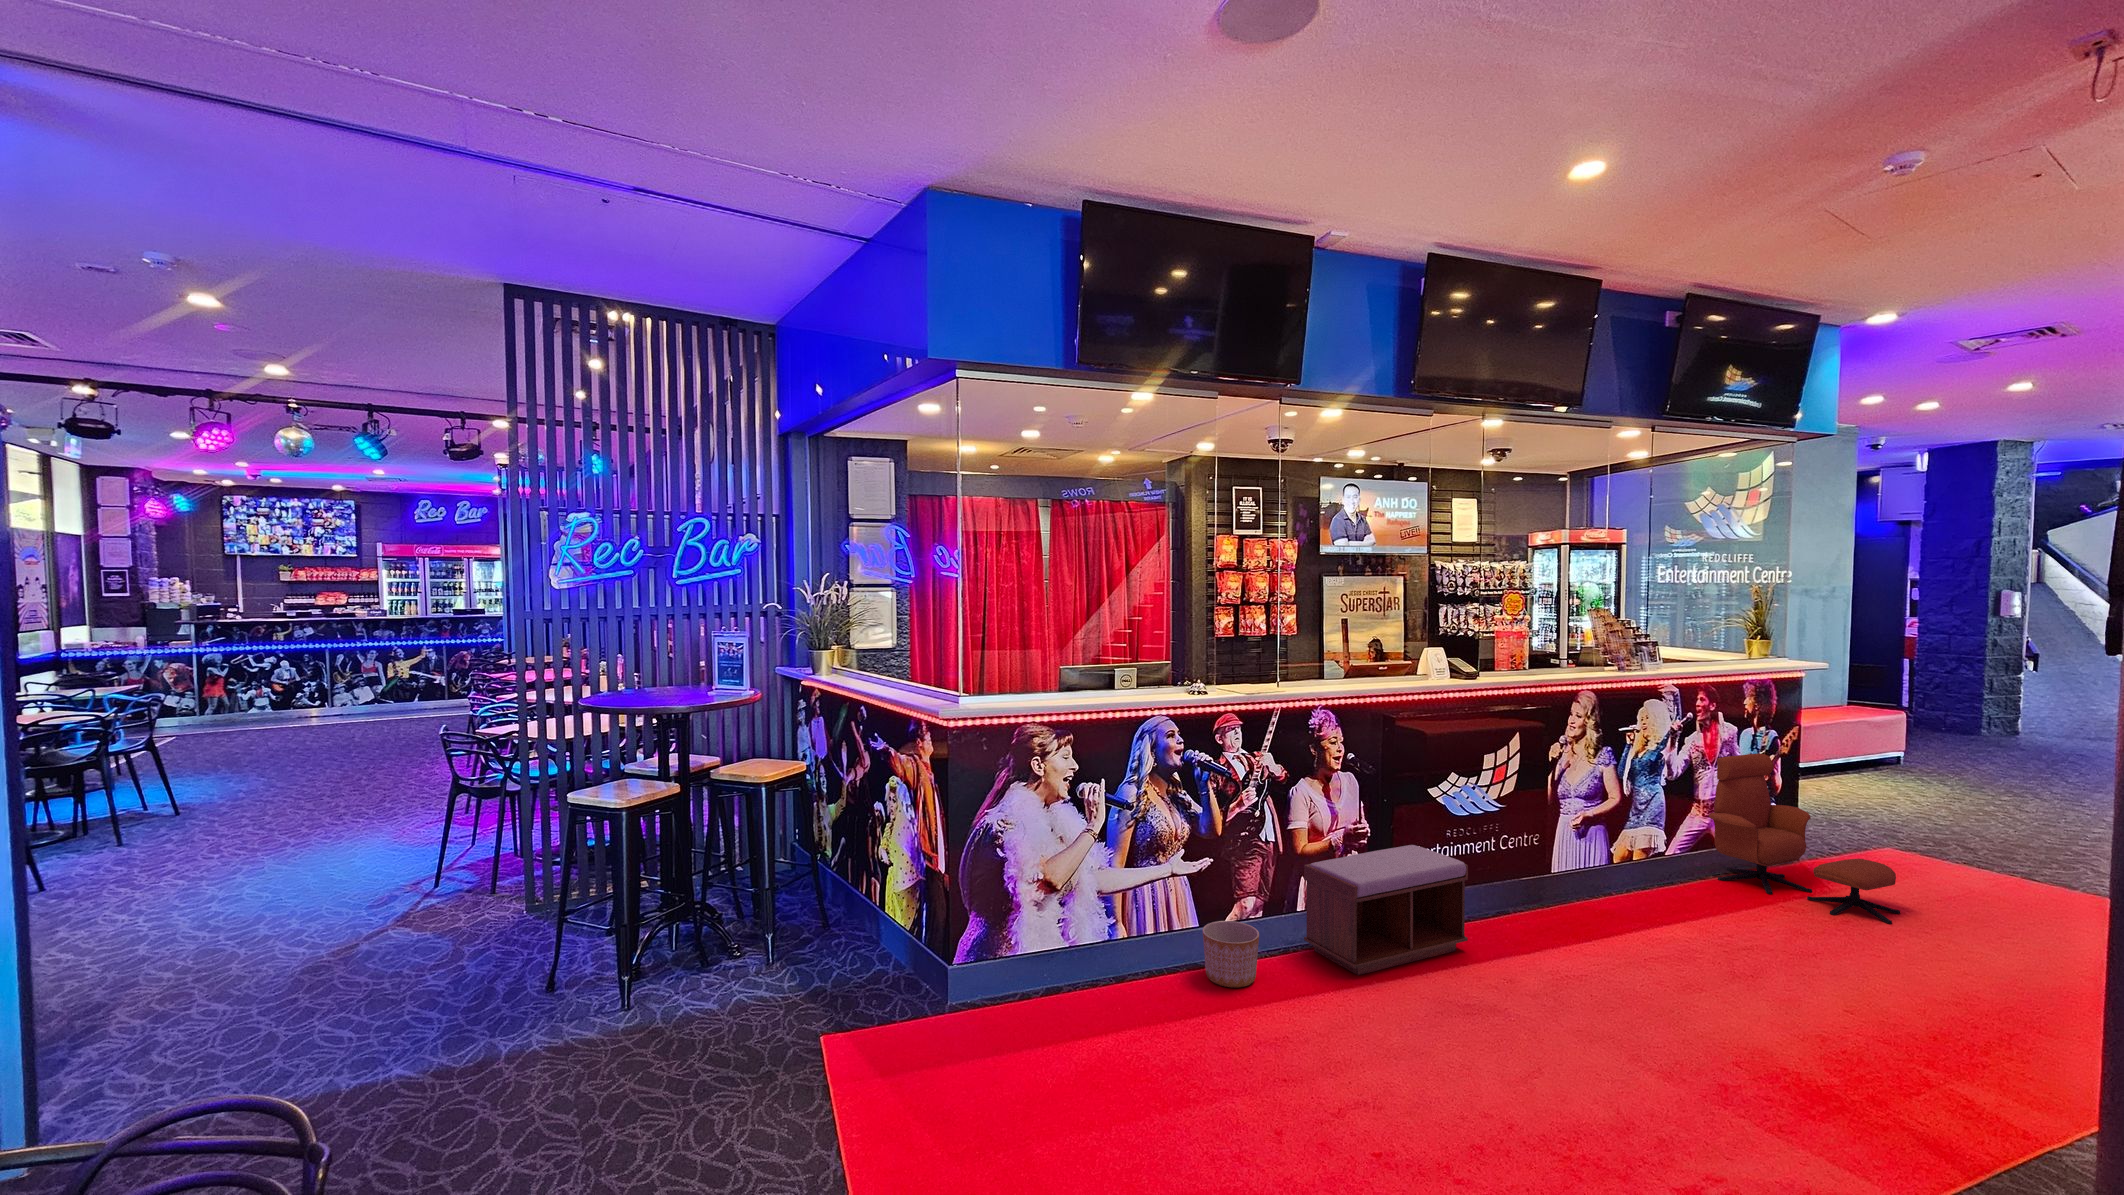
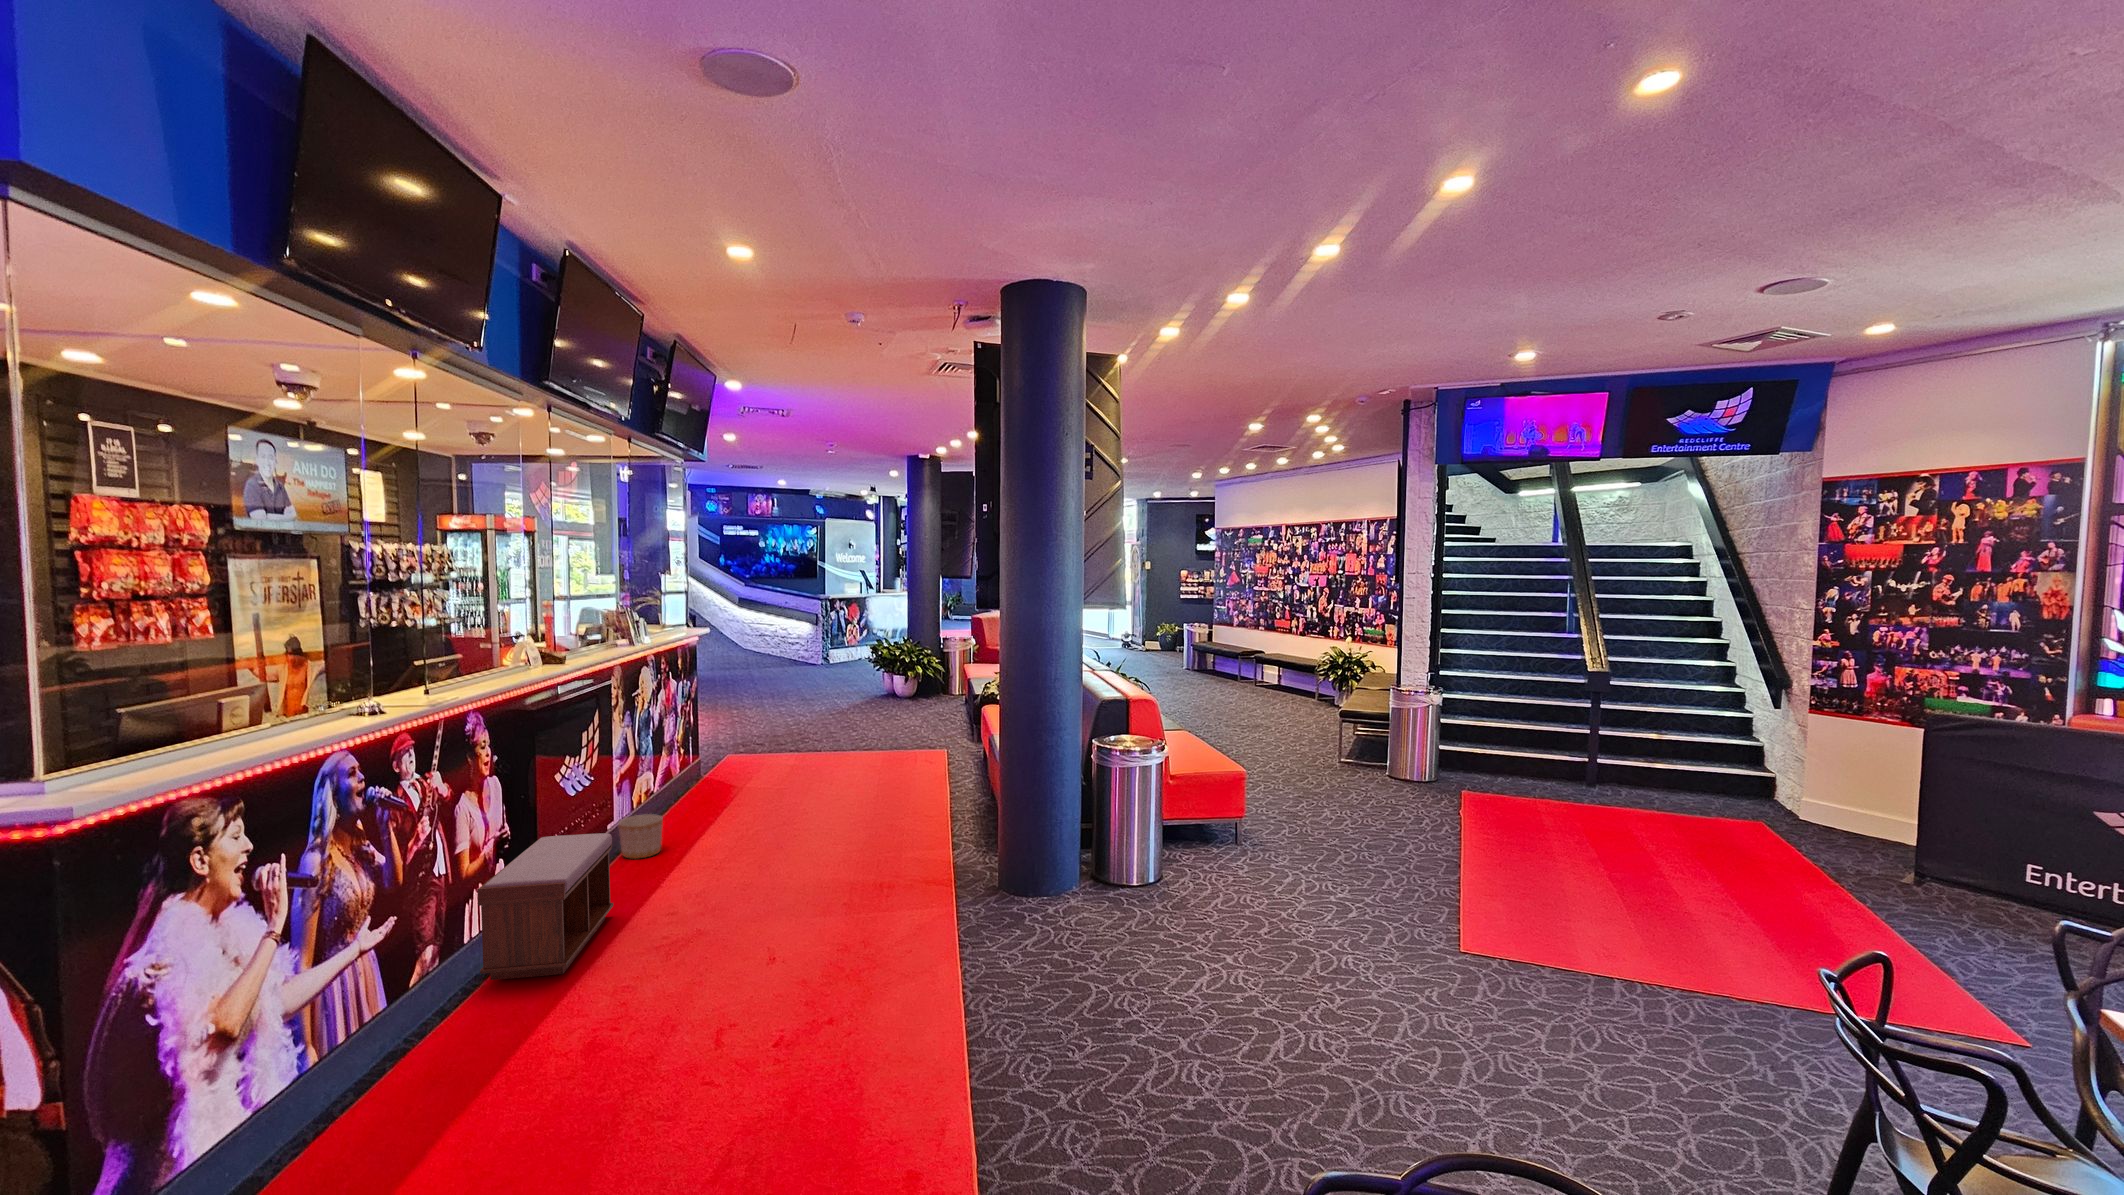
lounge chair: present [1709,754,1900,924] -> none [681,699,796,804]
planter: present [1202,921,1259,988] -> present [618,814,663,859]

